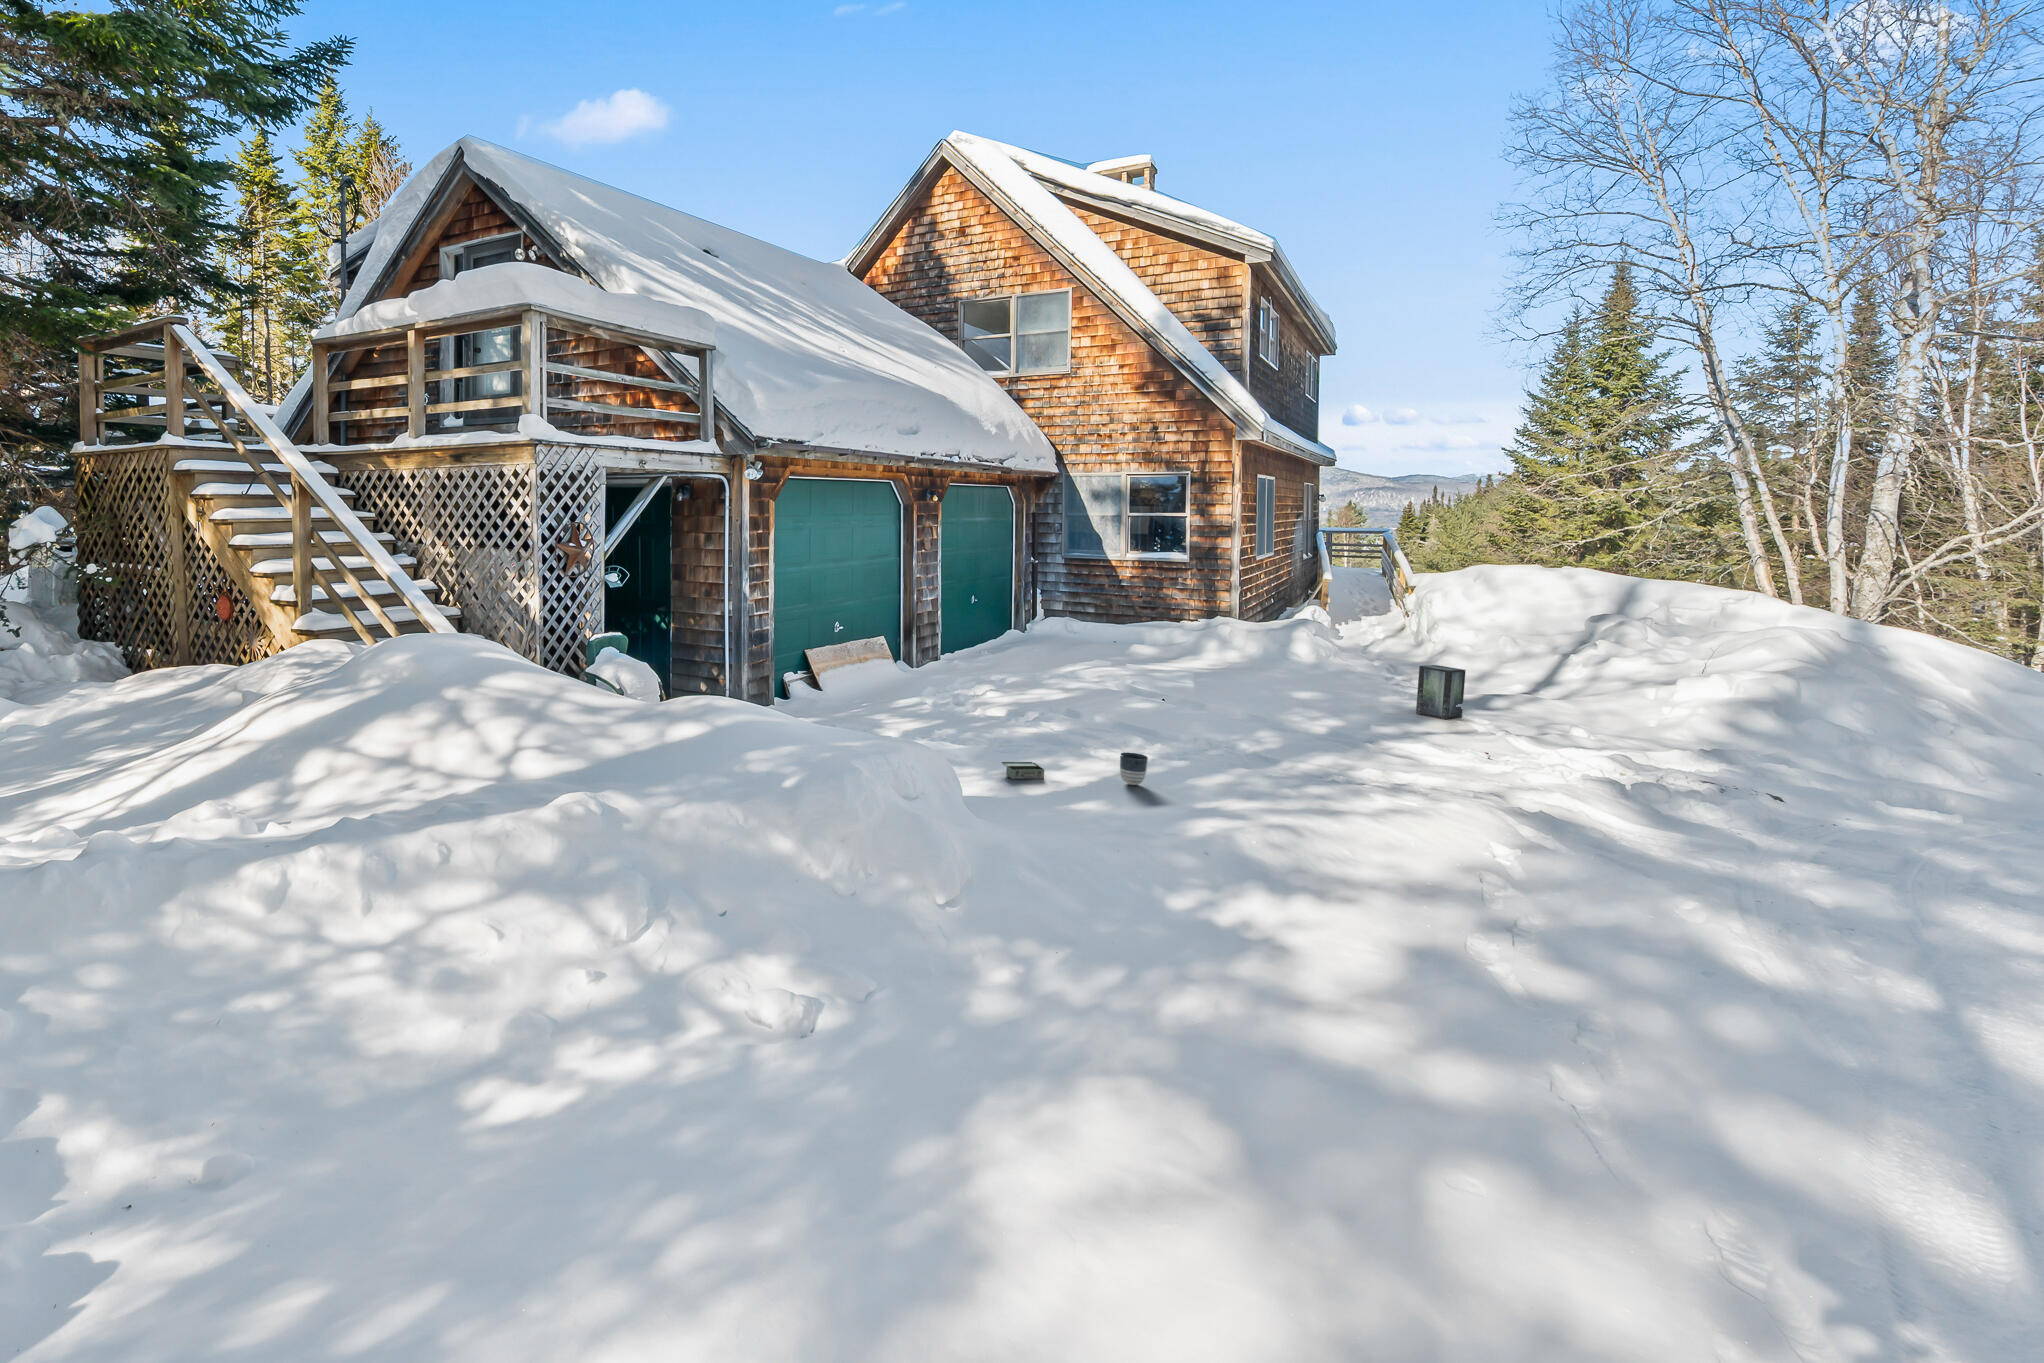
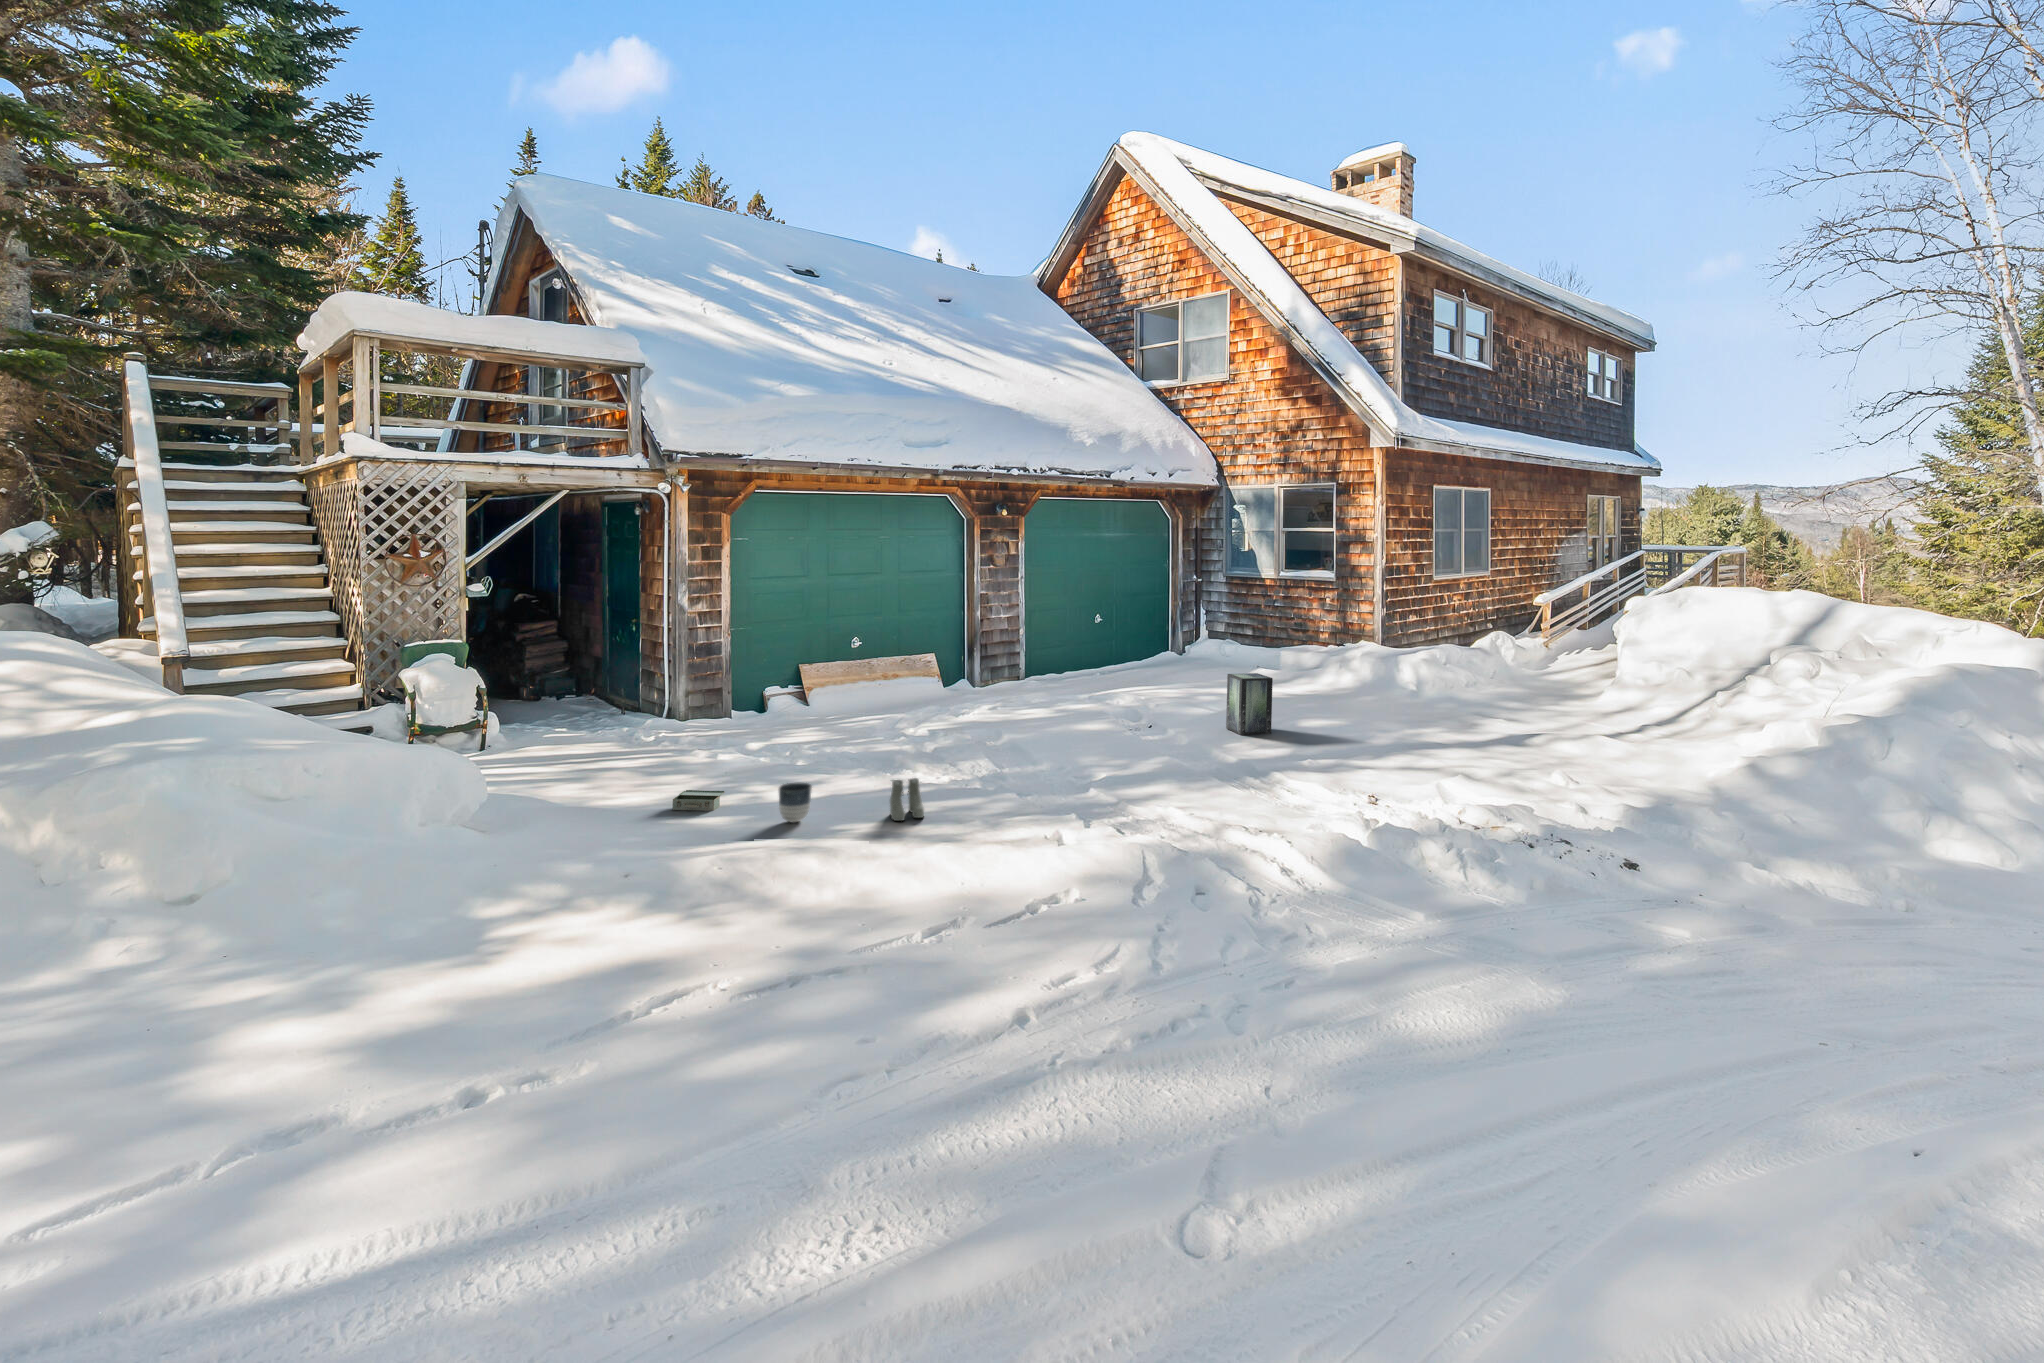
storage box: present [1416,665,1466,719] -> present [1226,673,1273,735]
boots: none [1184,747,1220,781] -> present [890,778,924,821]

